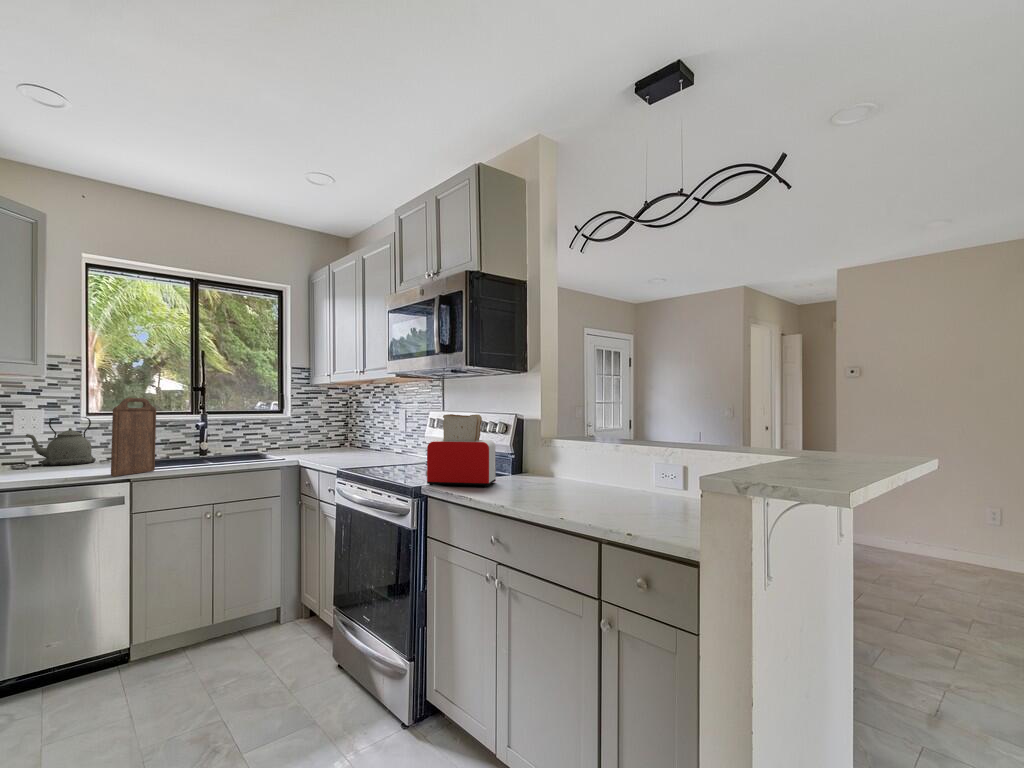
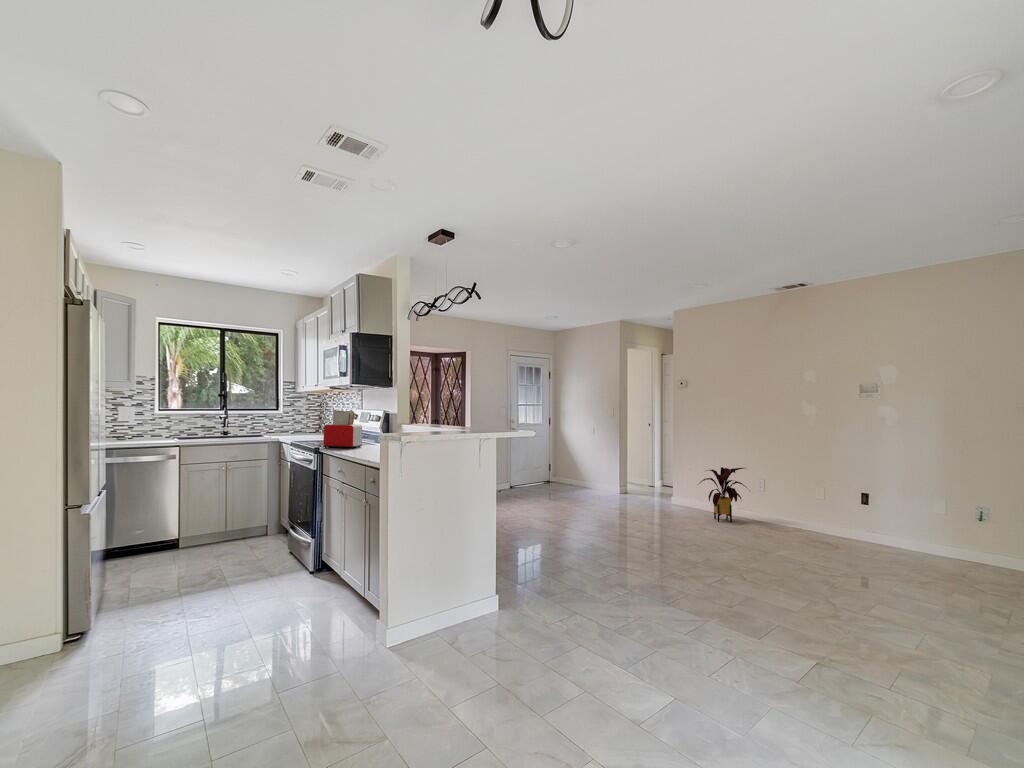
cutting board: present [111,398,156,476] -> none [168,401,194,443]
kettle: present [26,417,95,465] -> none [125,411,163,439]
house plant: none [918,493,1005,575] -> present [700,467,747,522]

